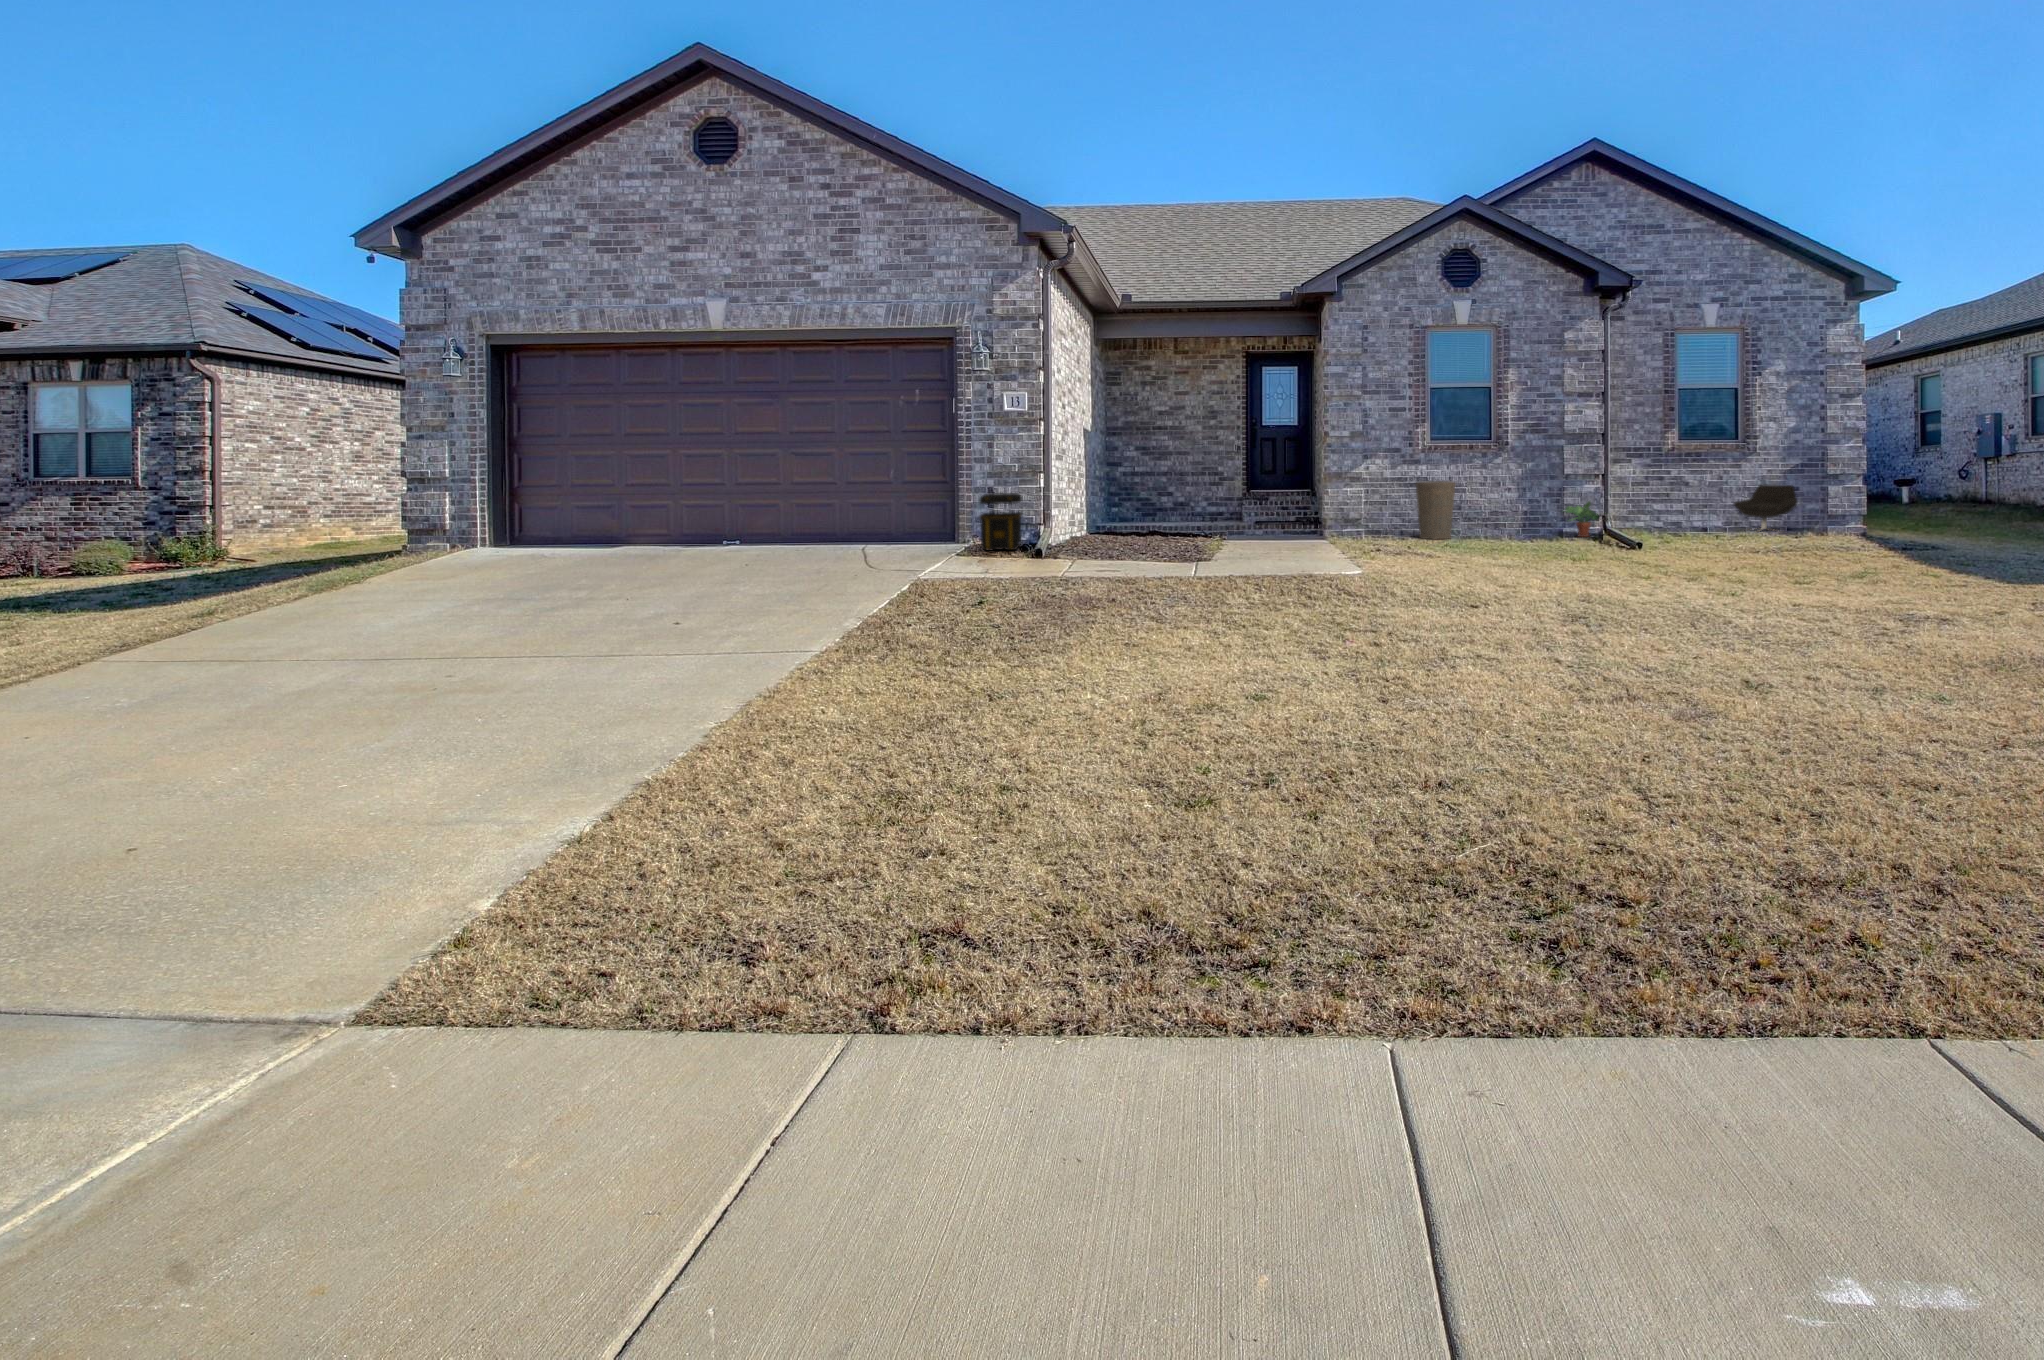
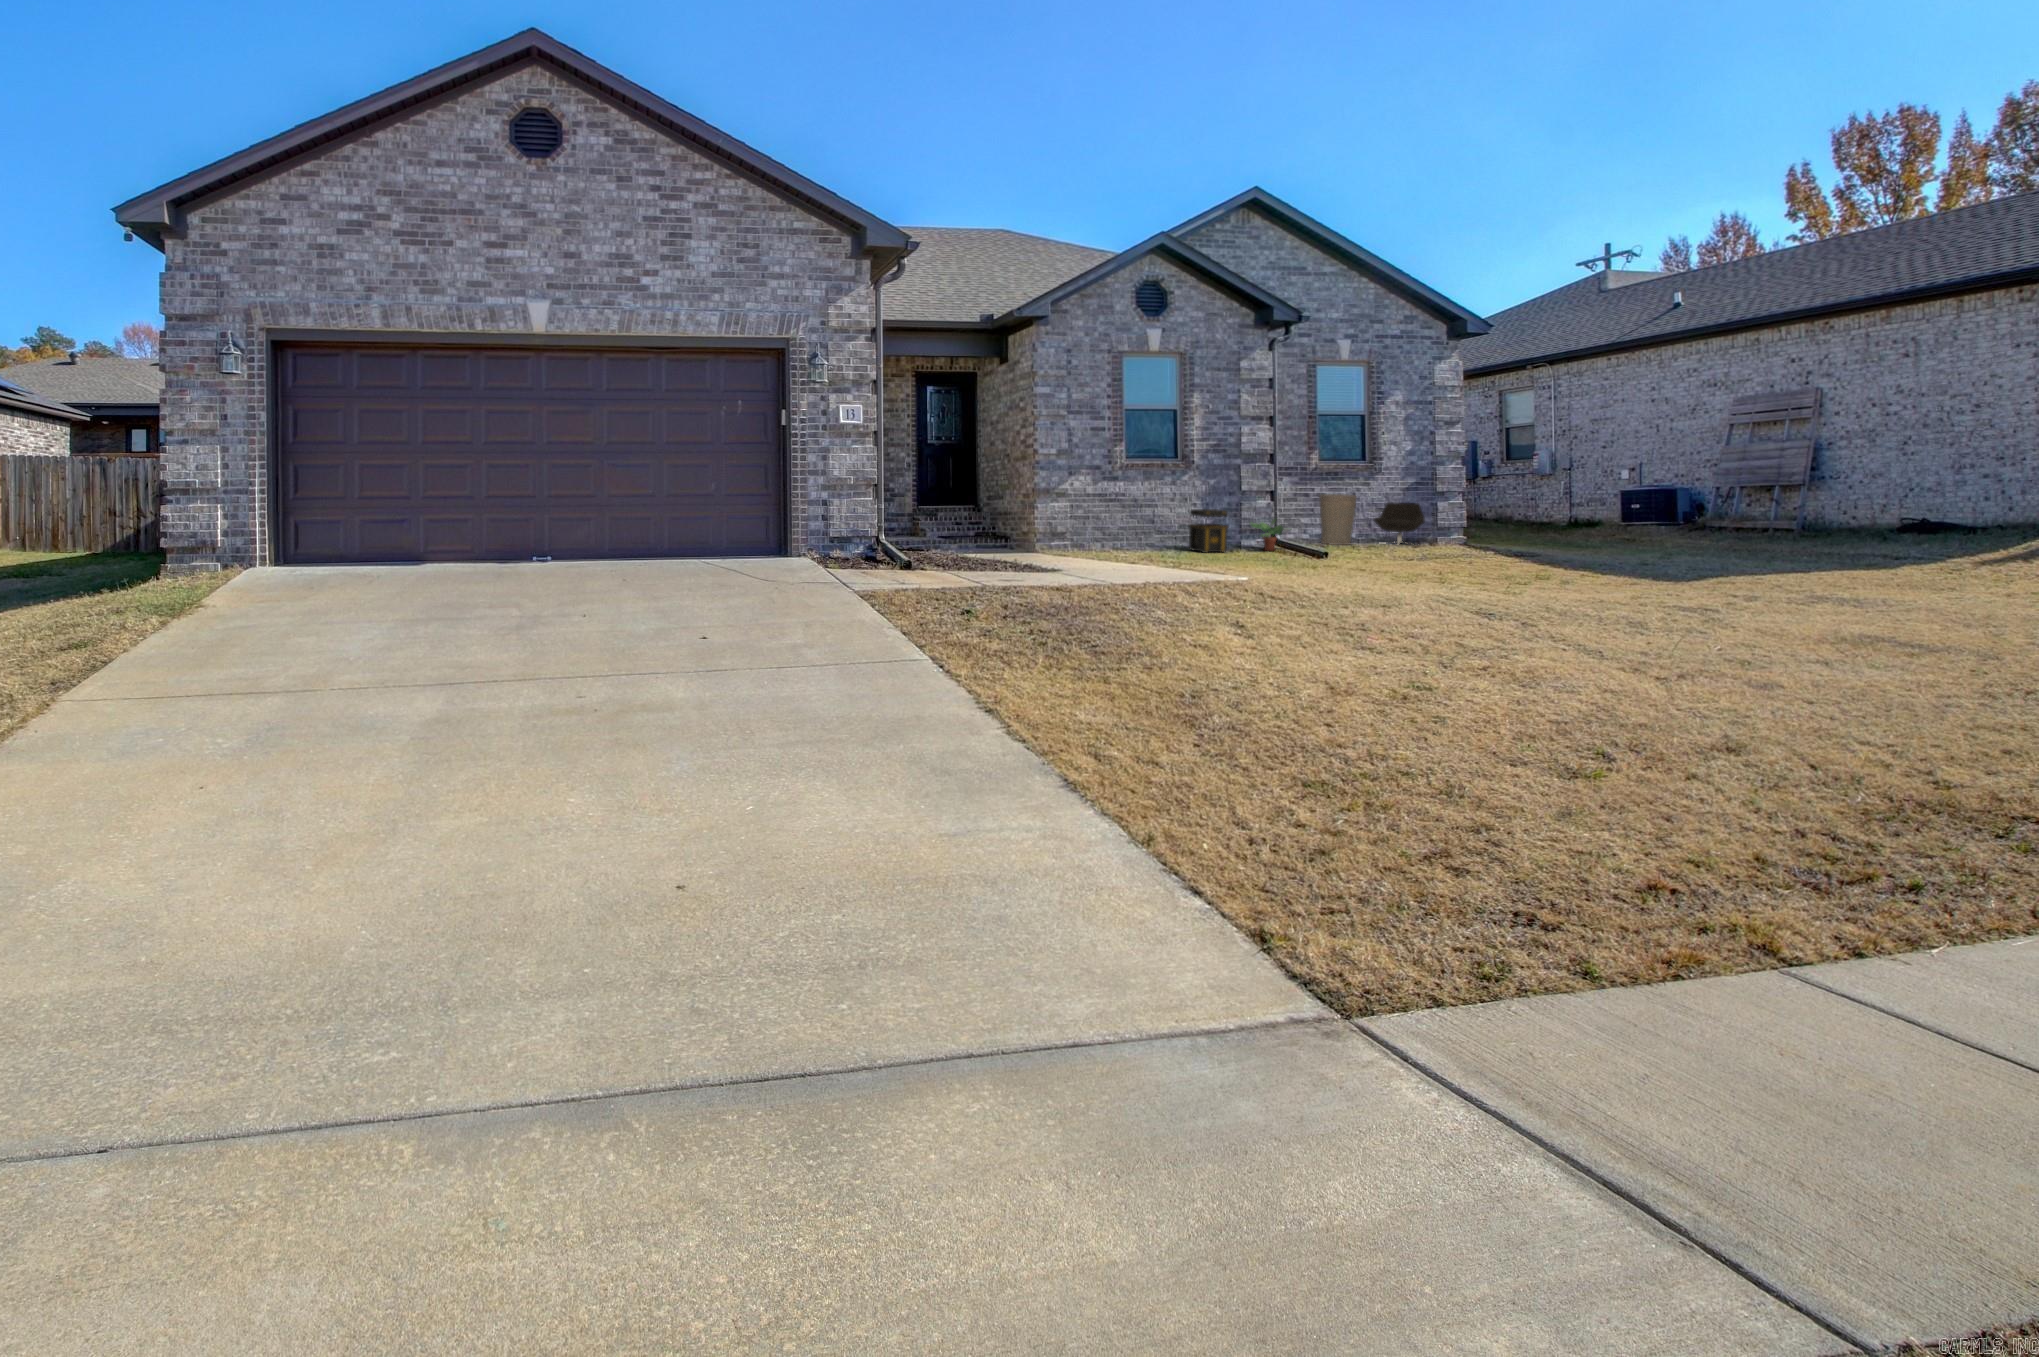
trash can: present [1416,481,1456,539] -> present [1319,494,1357,545]
toolbox: present [980,493,1022,551] -> present [1189,509,1228,553]

